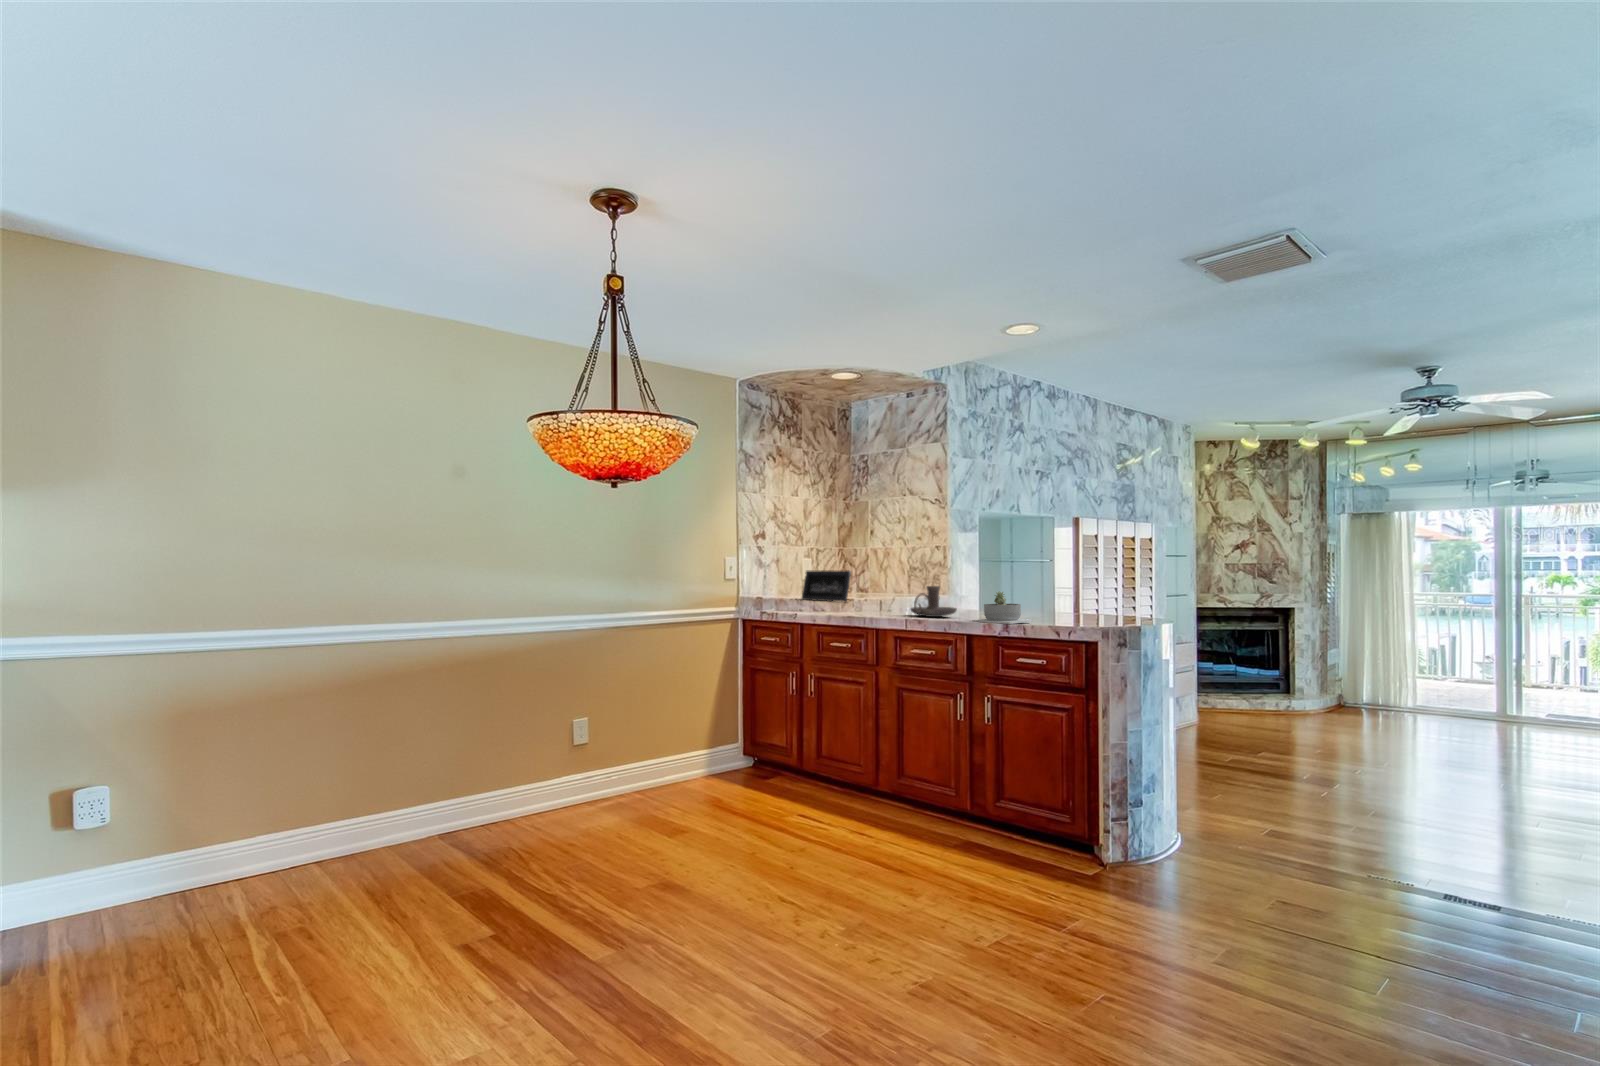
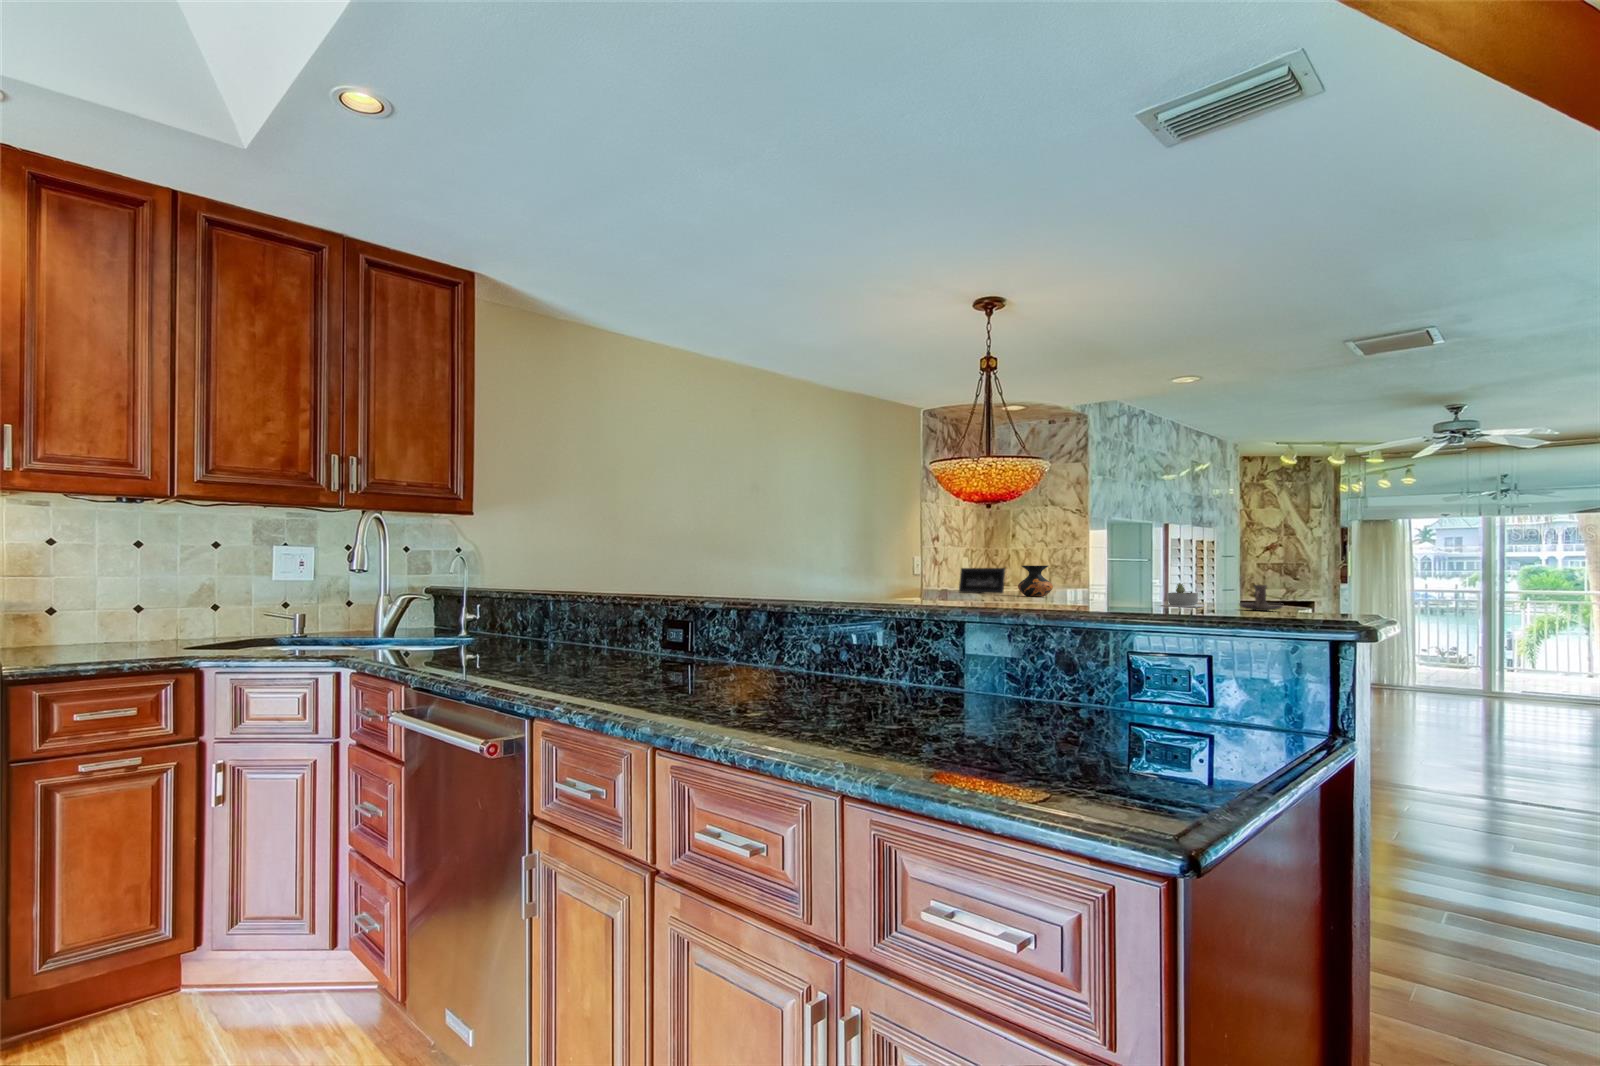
vase: none [852,568,893,606] -> present [1018,566,1053,597]
candle holder: present [911,586,957,617] -> present [1239,585,1282,611]

